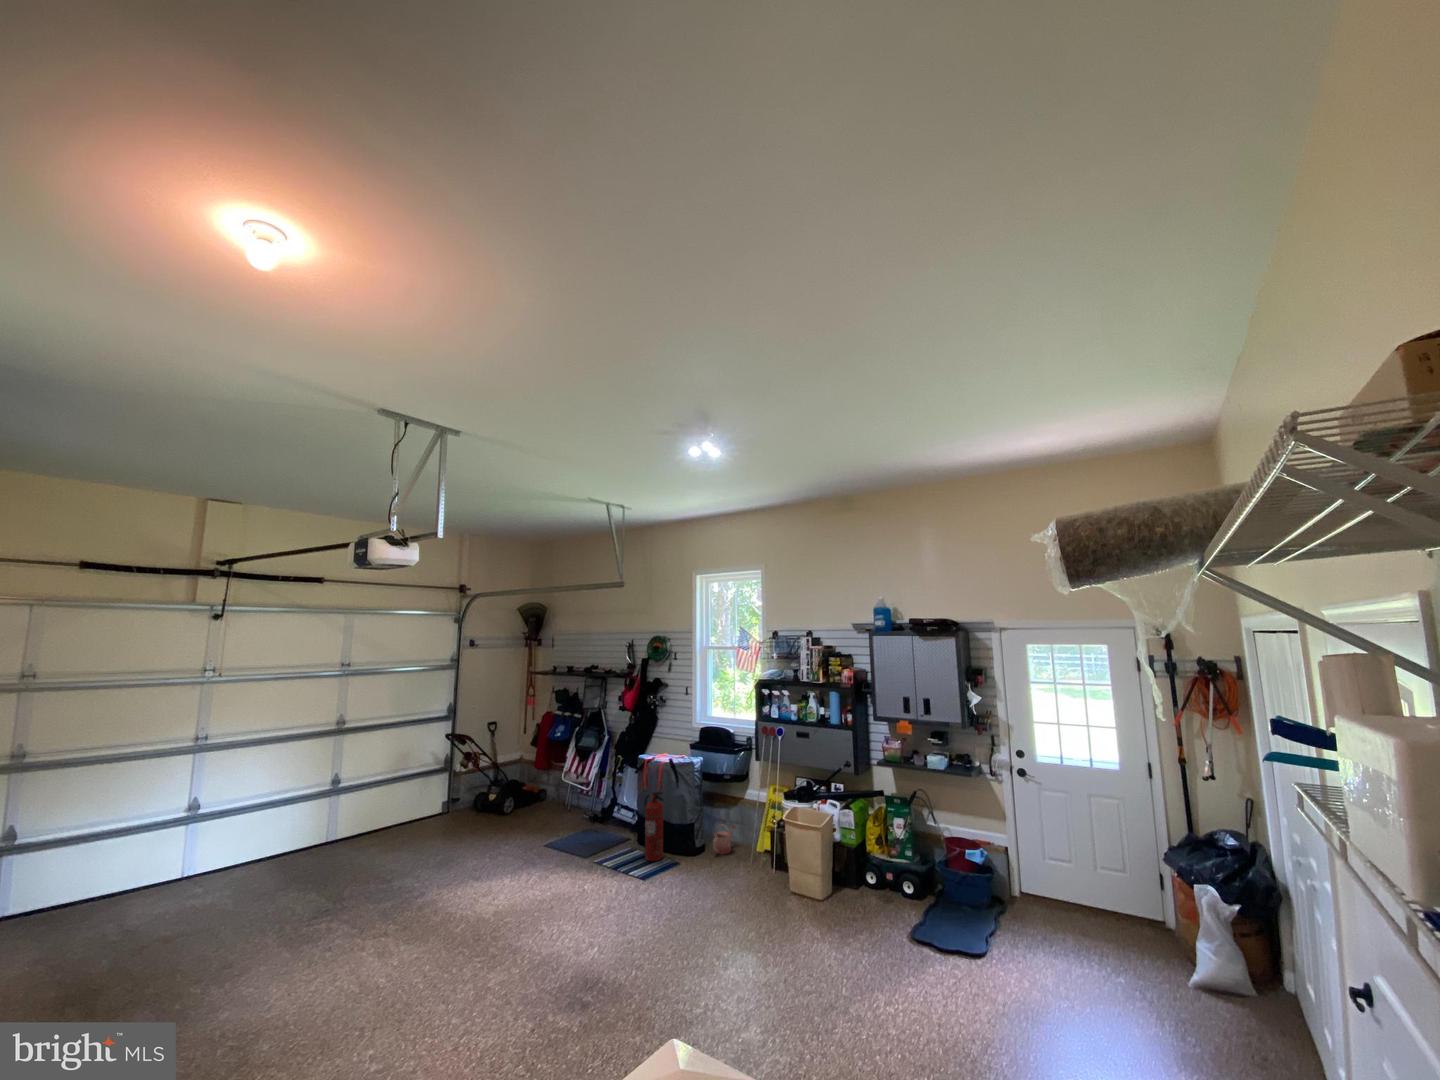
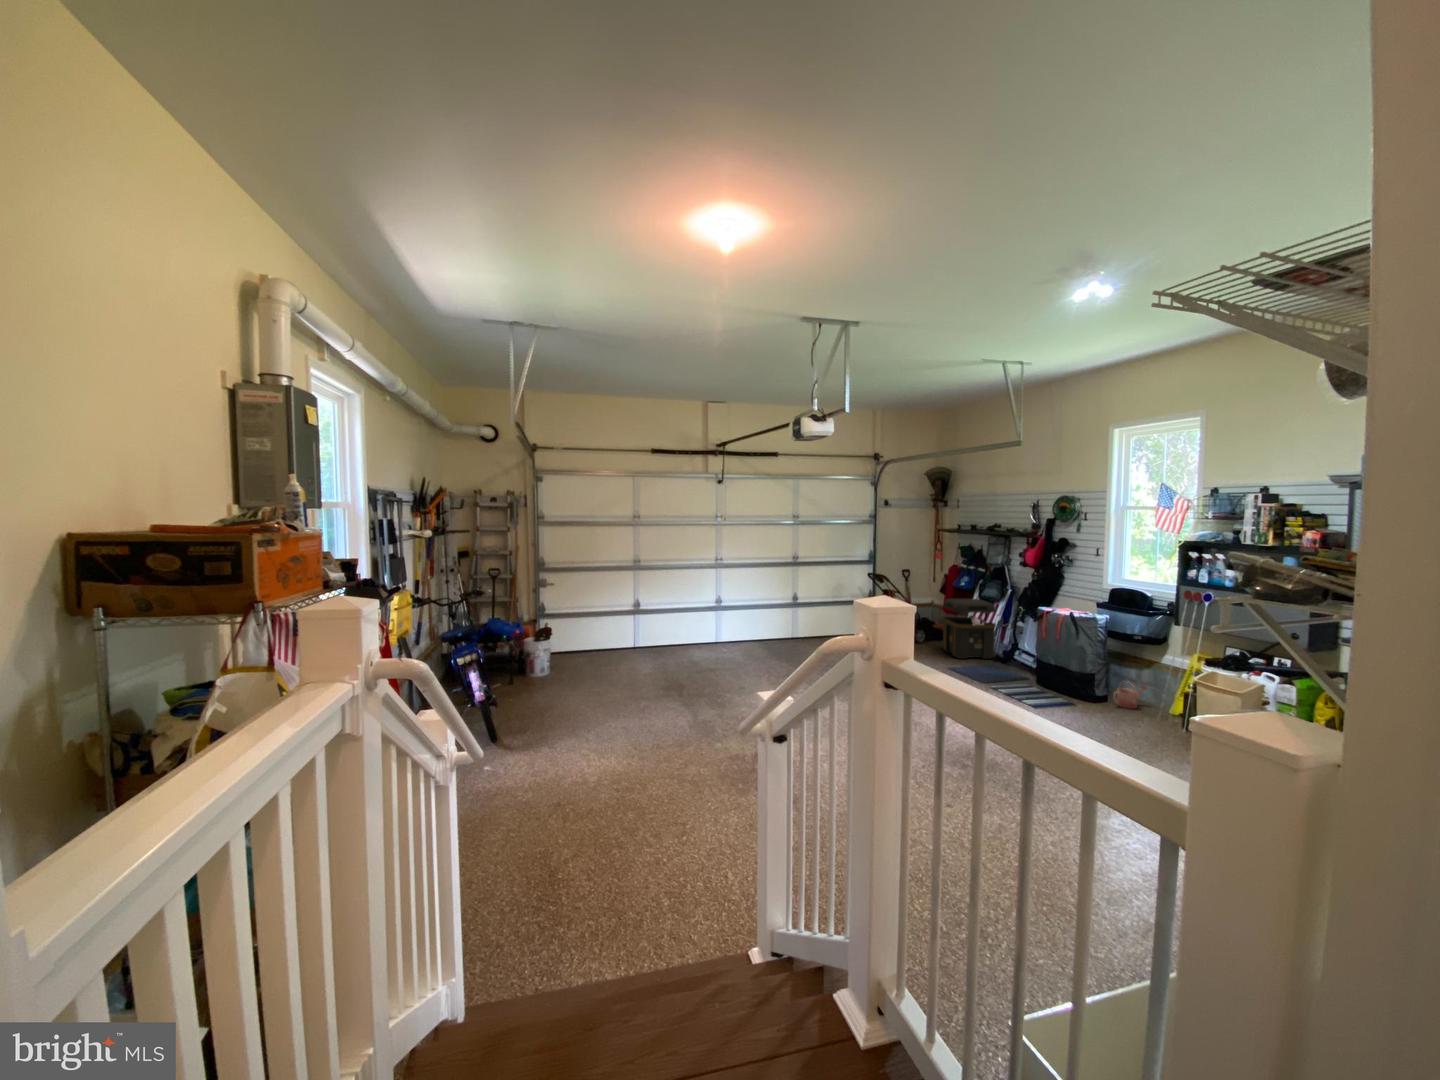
toolbox: none [537,751,595,830] -> present [943,599,996,659]
fire extinguisher: present [644,792,664,861] -> none [1037,638,1058,696]

